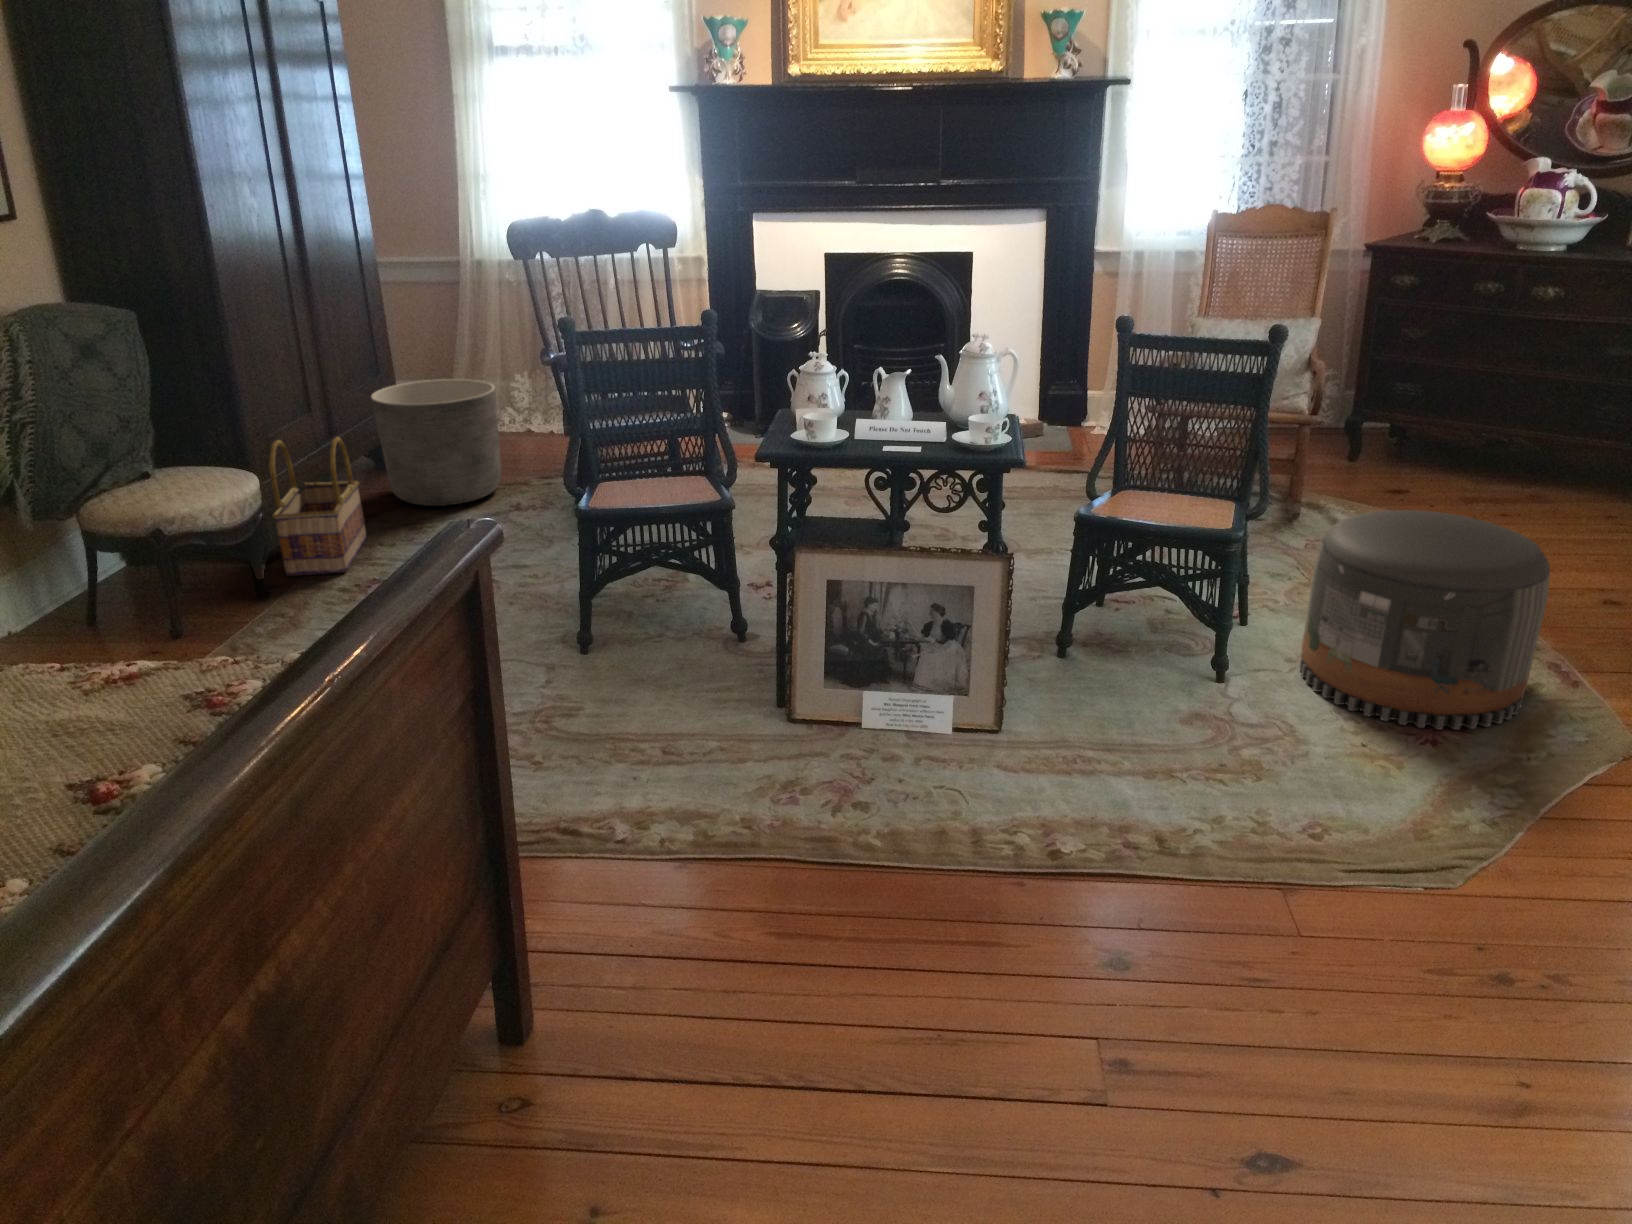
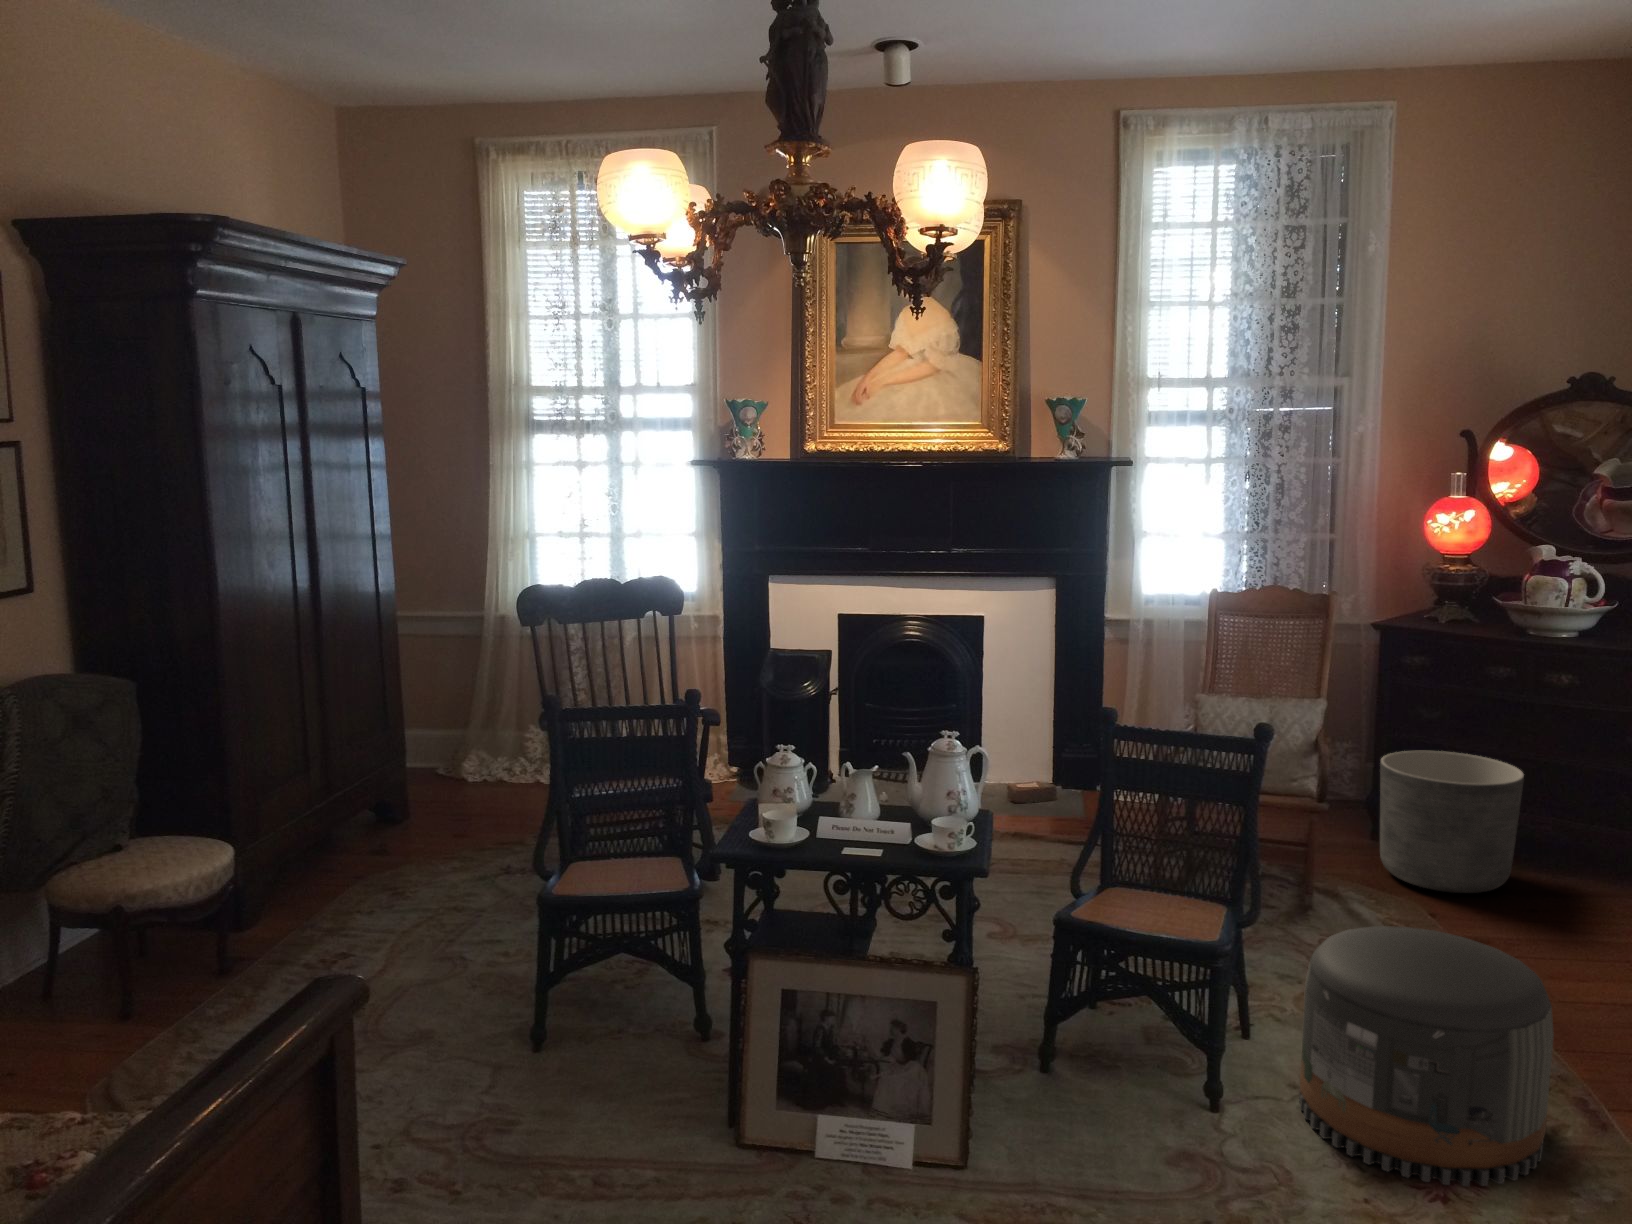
planter: present [371,379,501,506] -> present [1380,751,1524,893]
basket: present [269,437,366,576] -> none [250,800,347,943]

